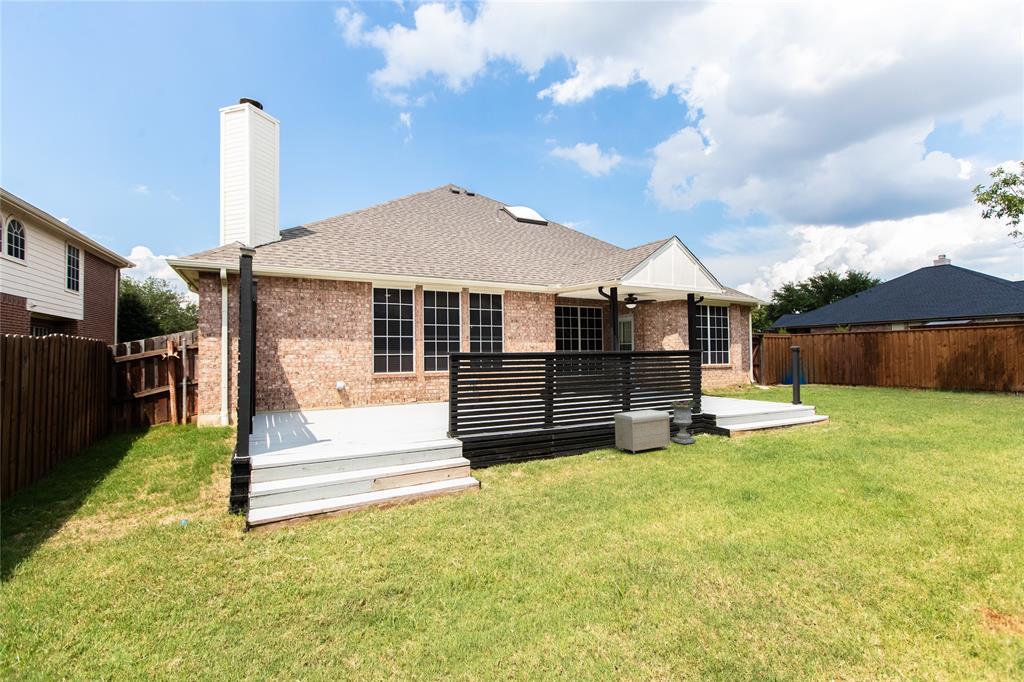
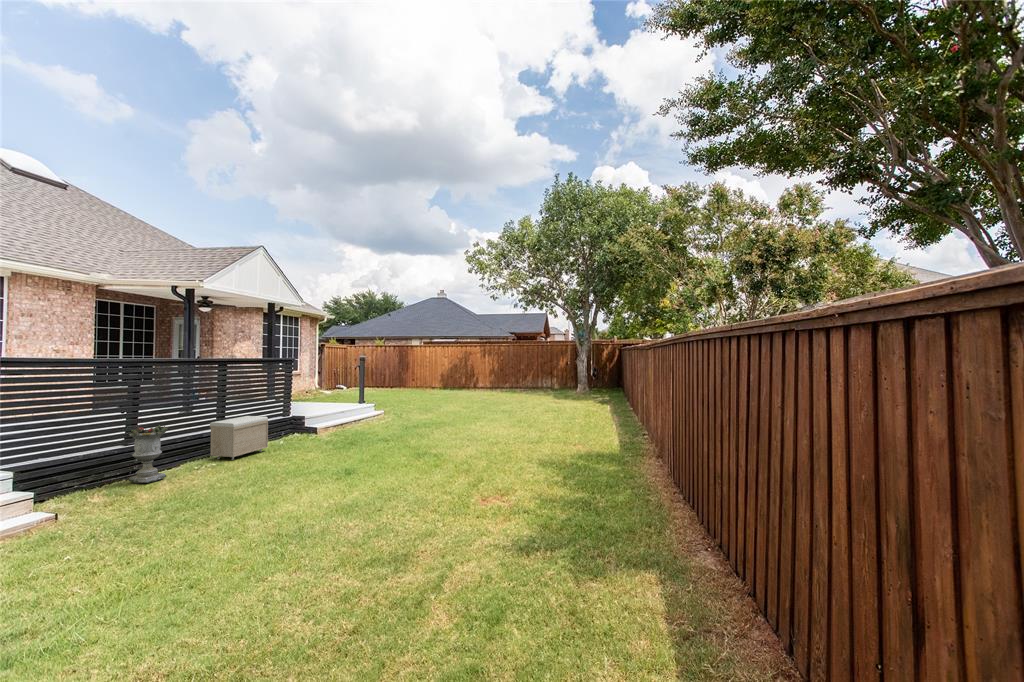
planter: present [670,400,696,444] -> present [129,425,167,483]

